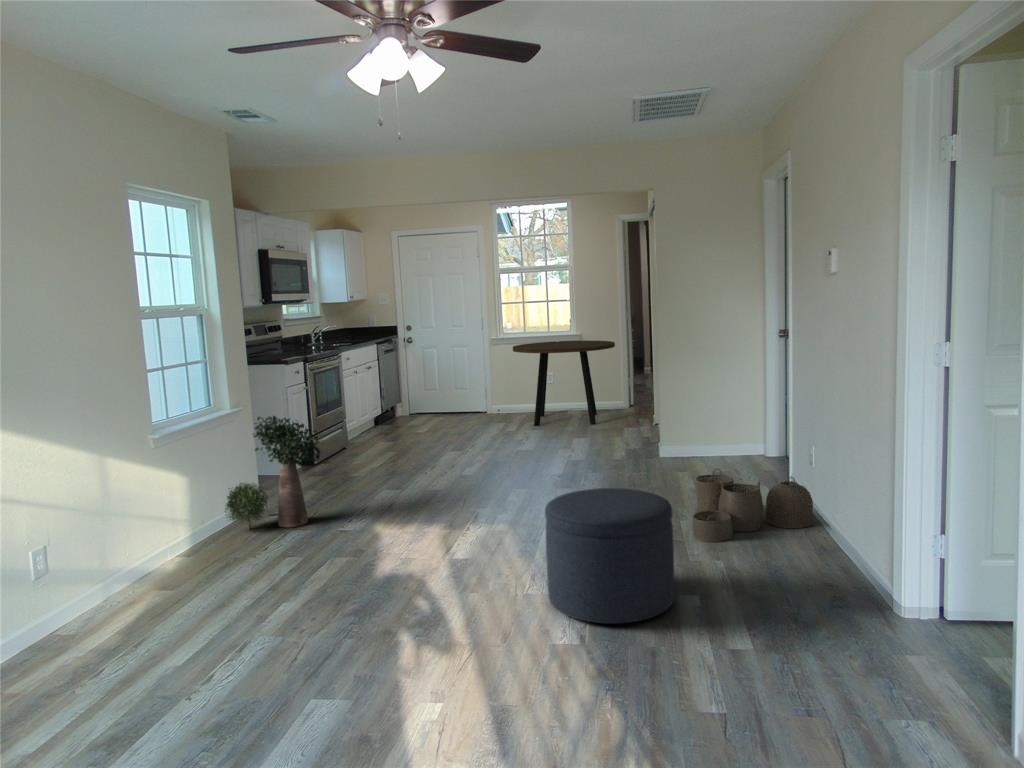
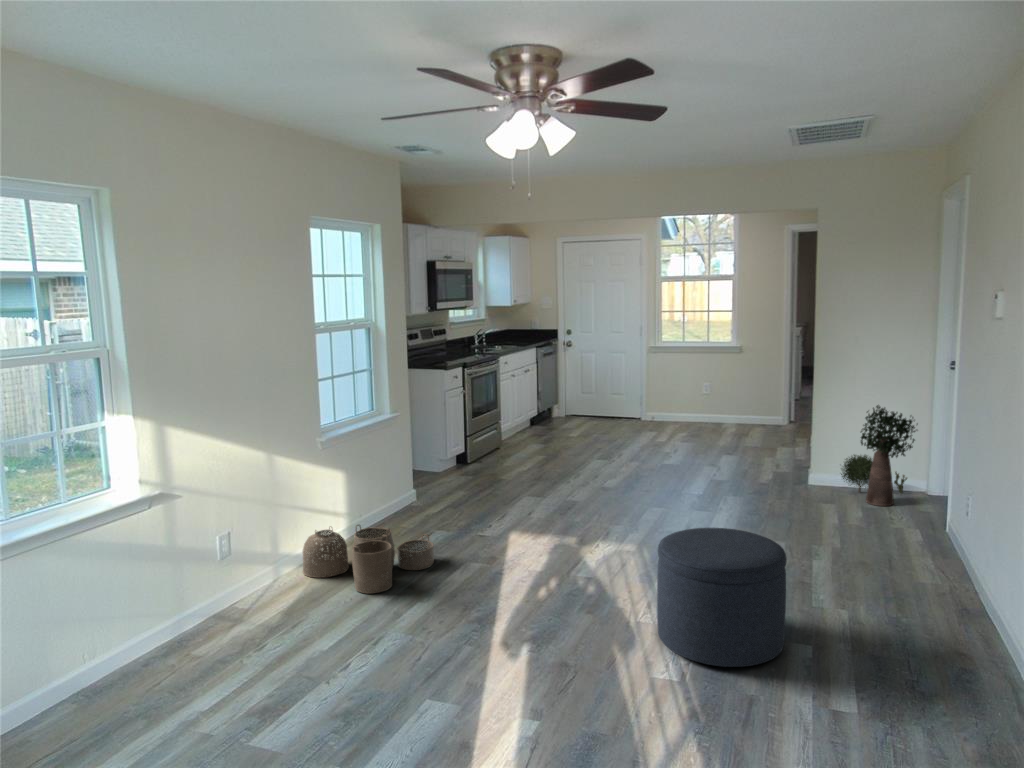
dining table: present [513,341,615,426] -> none [667,352,774,441]
potted plant: present [225,416,321,529] -> present [841,405,915,506]
woven basket: present [692,469,814,542] -> present [303,525,434,593]

